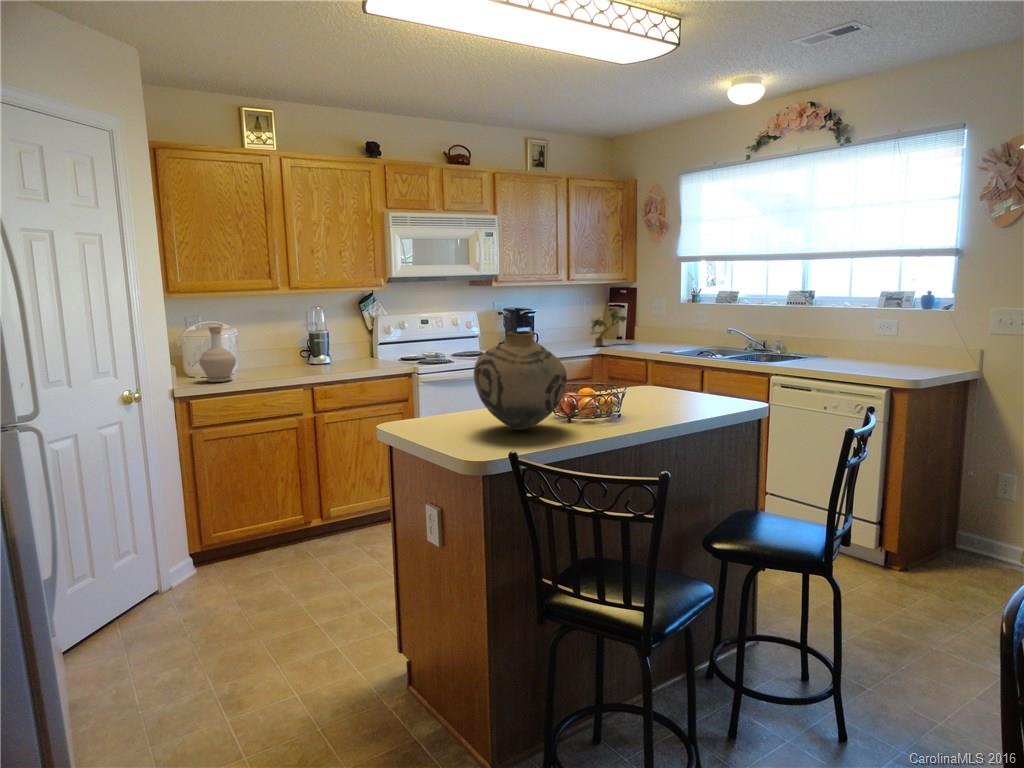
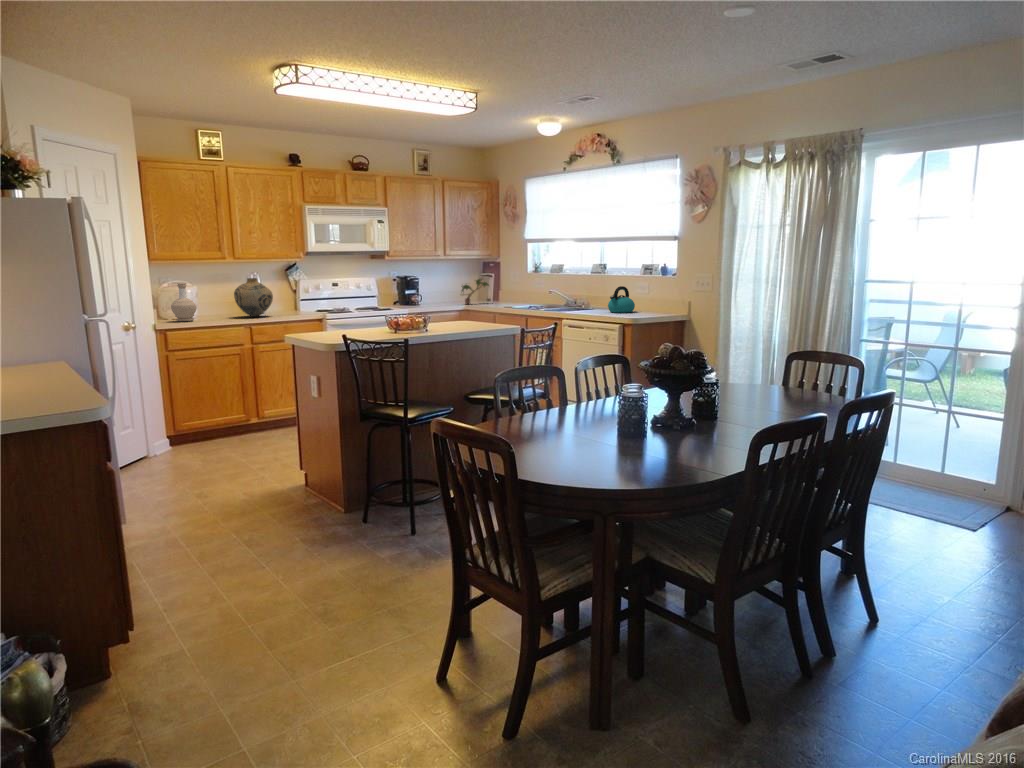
kettle: none [839,326,884,366] -> present [608,286,635,313]
vase: present [474,331,567,430] -> present [234,278,273,317]

